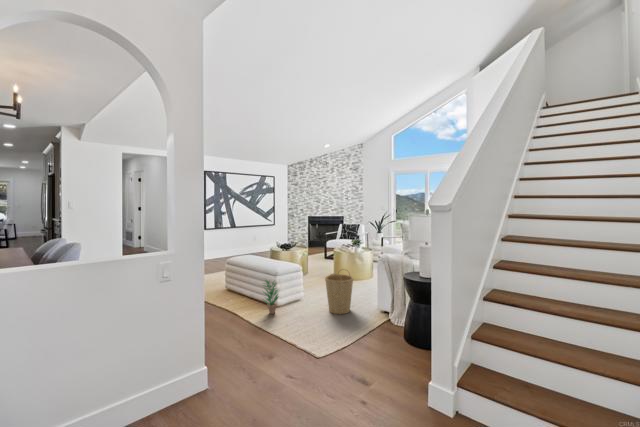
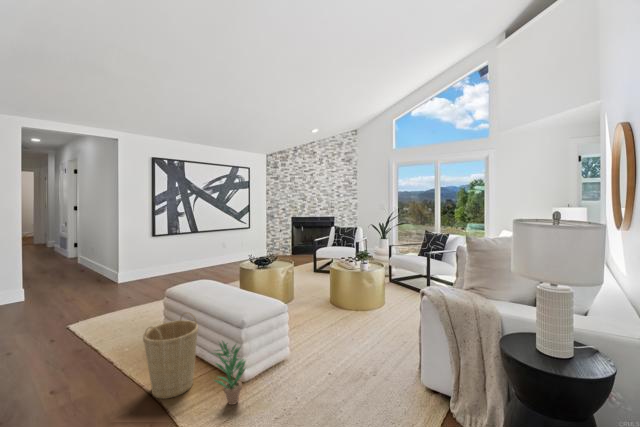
basket: present [325,269,353,314] -> present [143,312,198,399]

